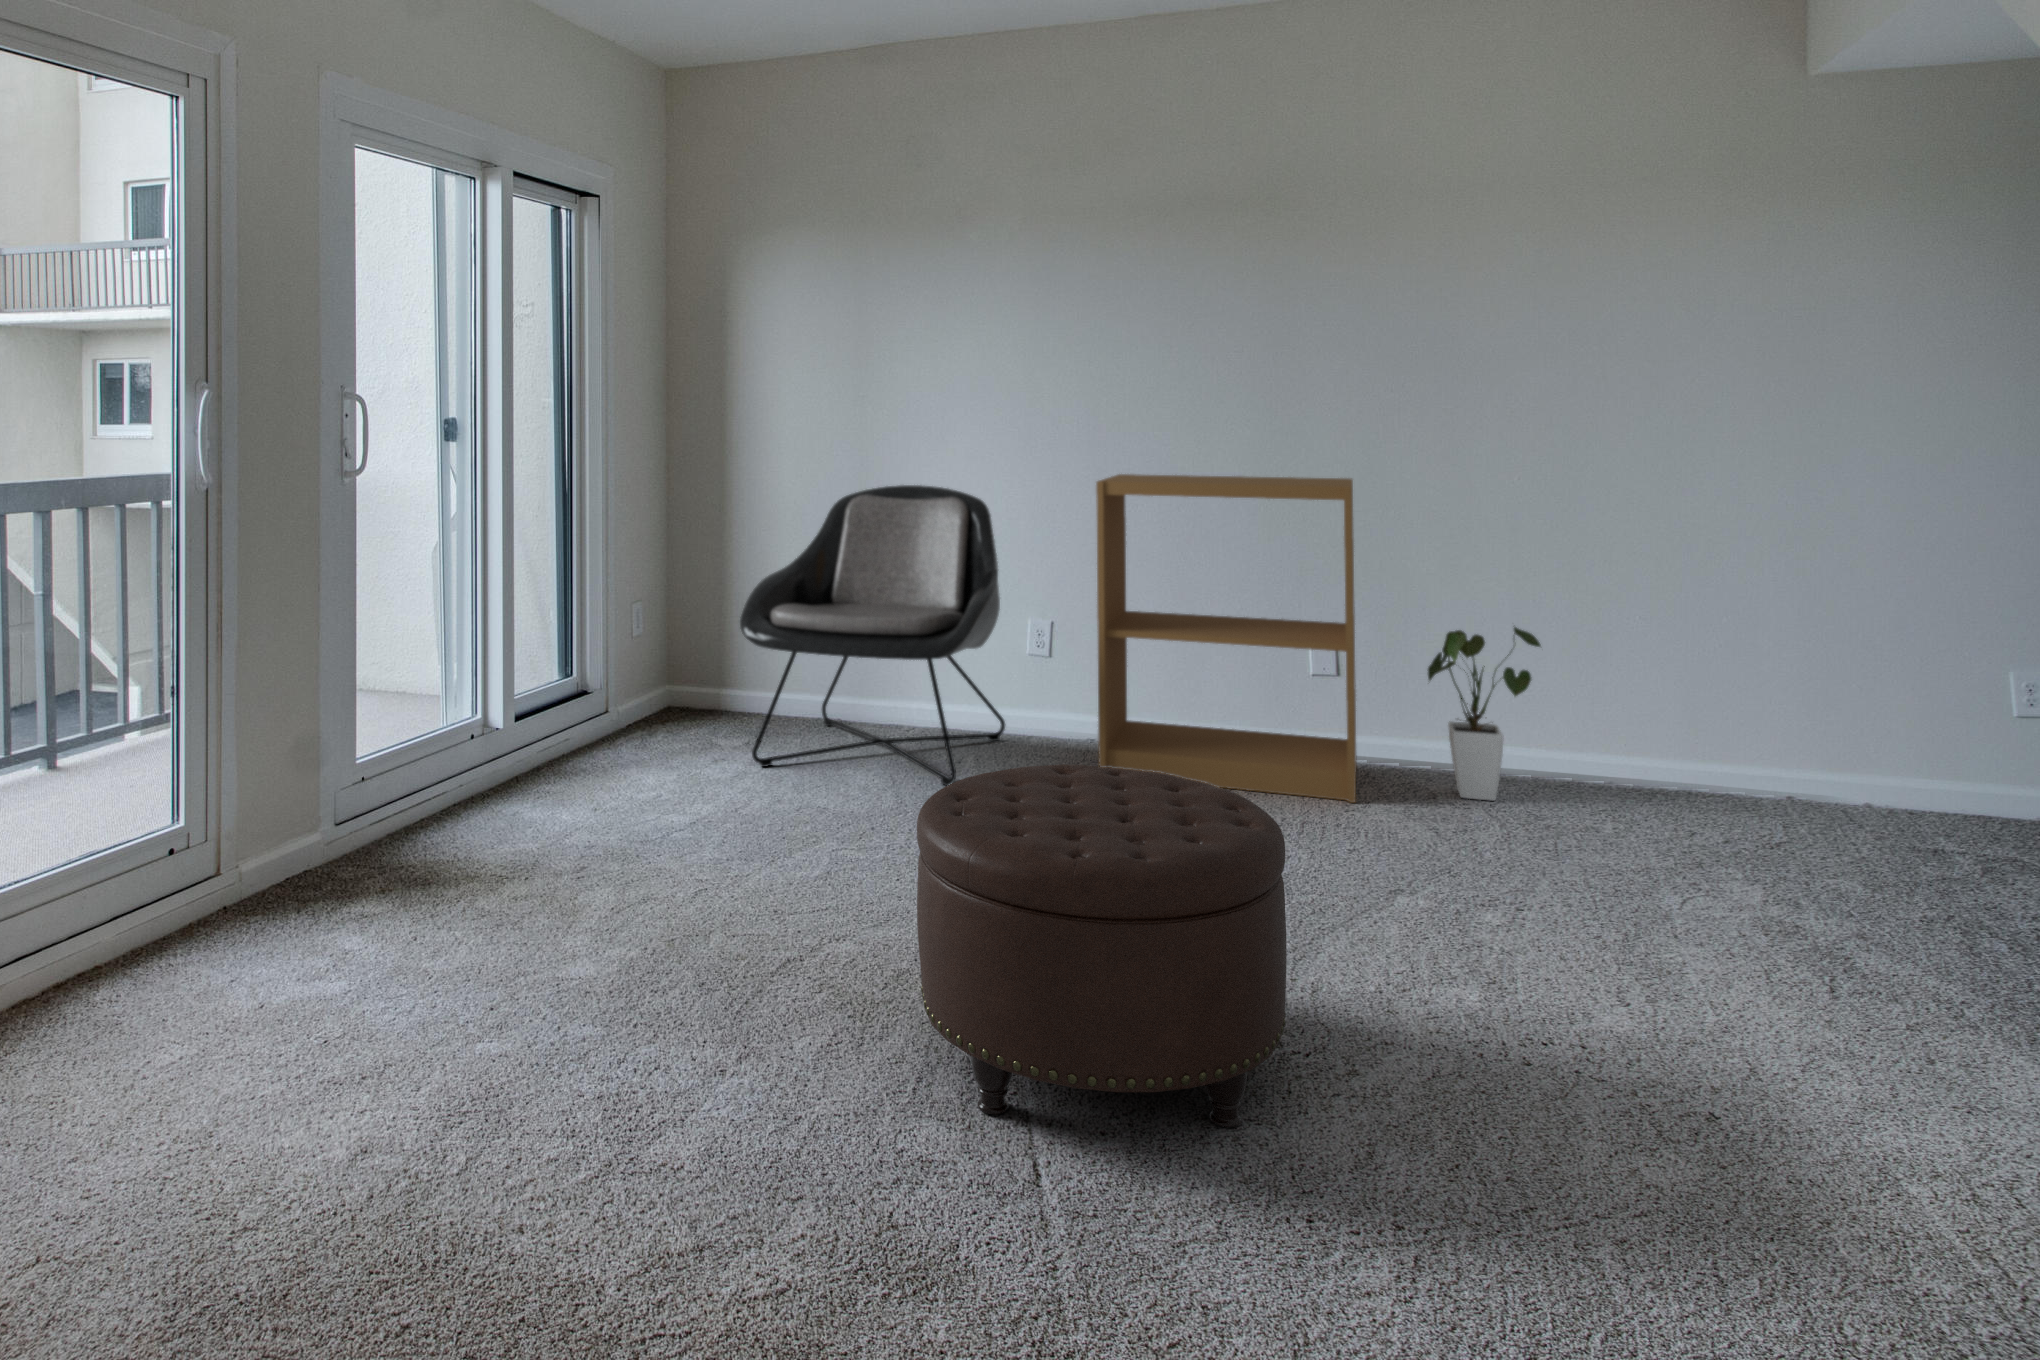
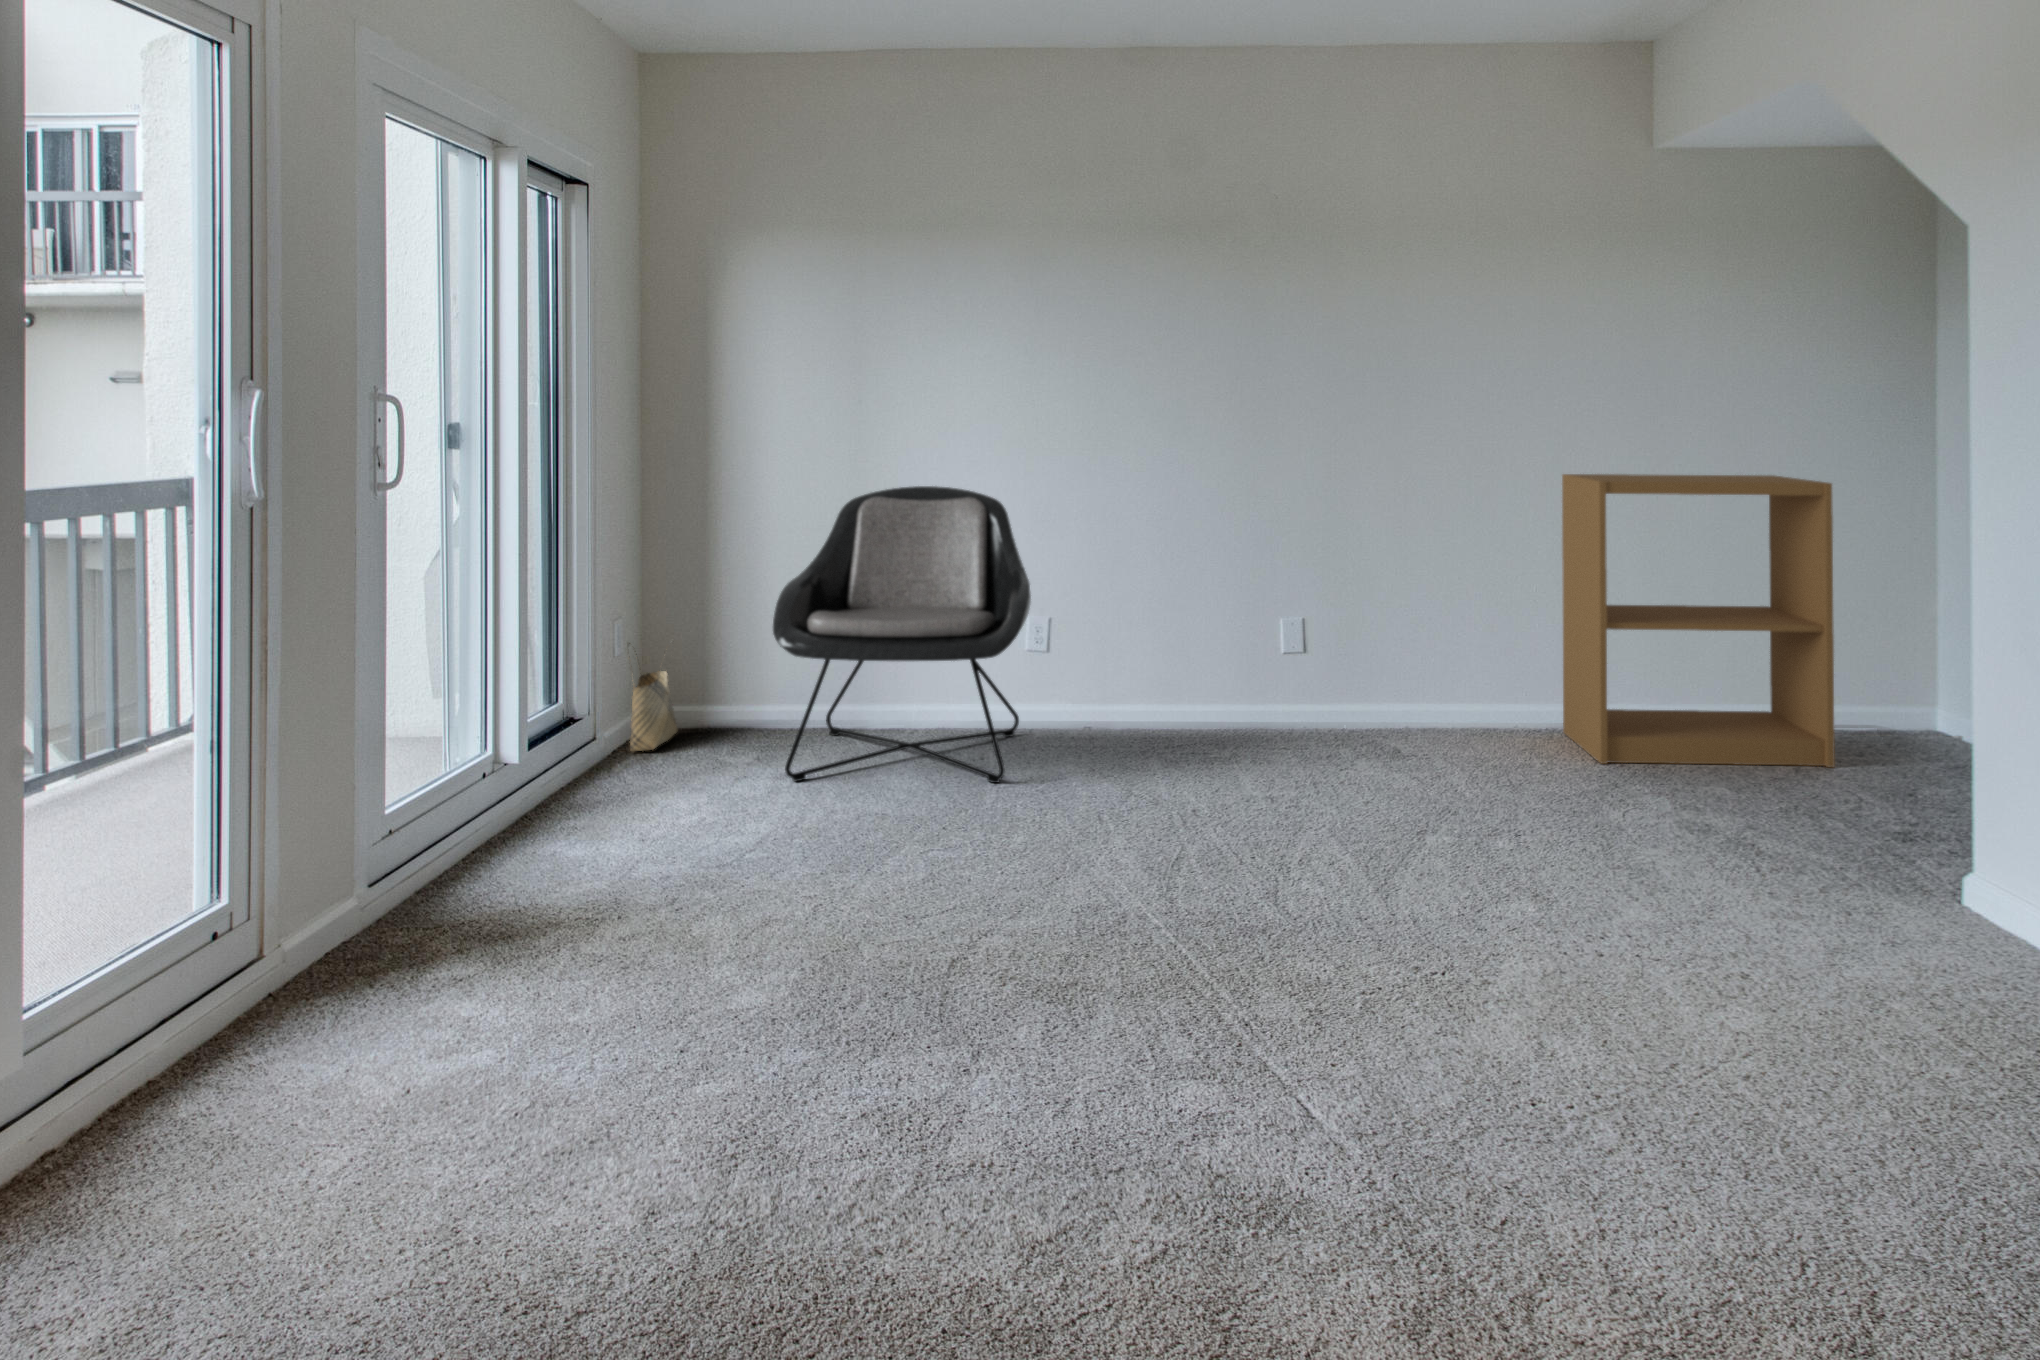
bookshelf: present [1096,474,1357,803] -> present [1562,474,1835,767]
woven basket: none [639,624,688,726] -> present [629,641,677,751]
house plant: present [1428,627,1541,801] -> none [1402,597,1498,752]
ottoman: present [917,764,1287,1128] -> none [1129,743,1460,1068]

